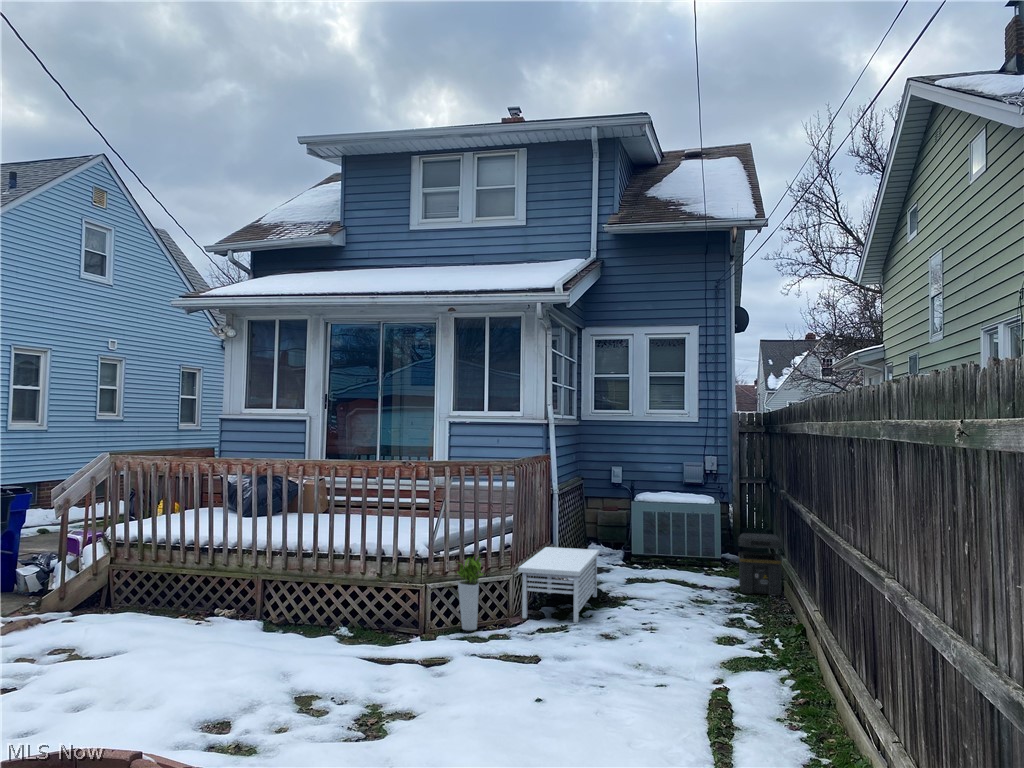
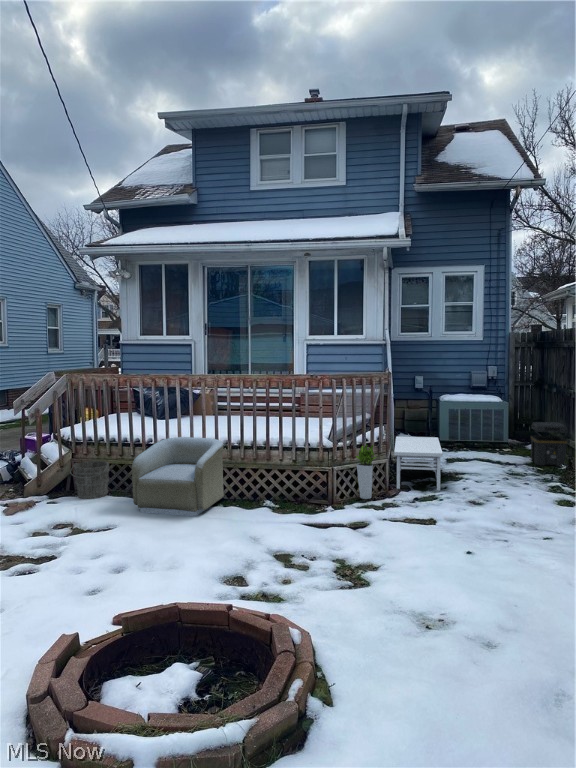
armchair: none [156,539,285,645] -> present [132,437,224,516]
bucket: none [96,567,152,616] -> present [70,461,110,499]

